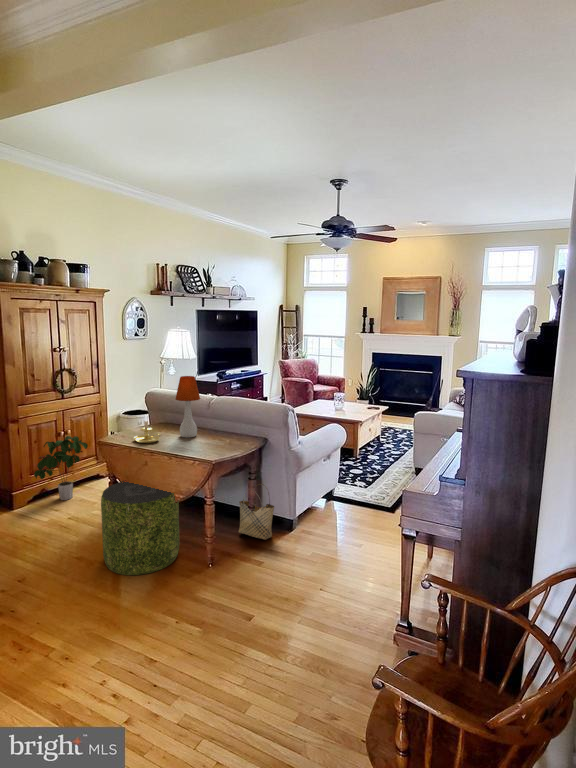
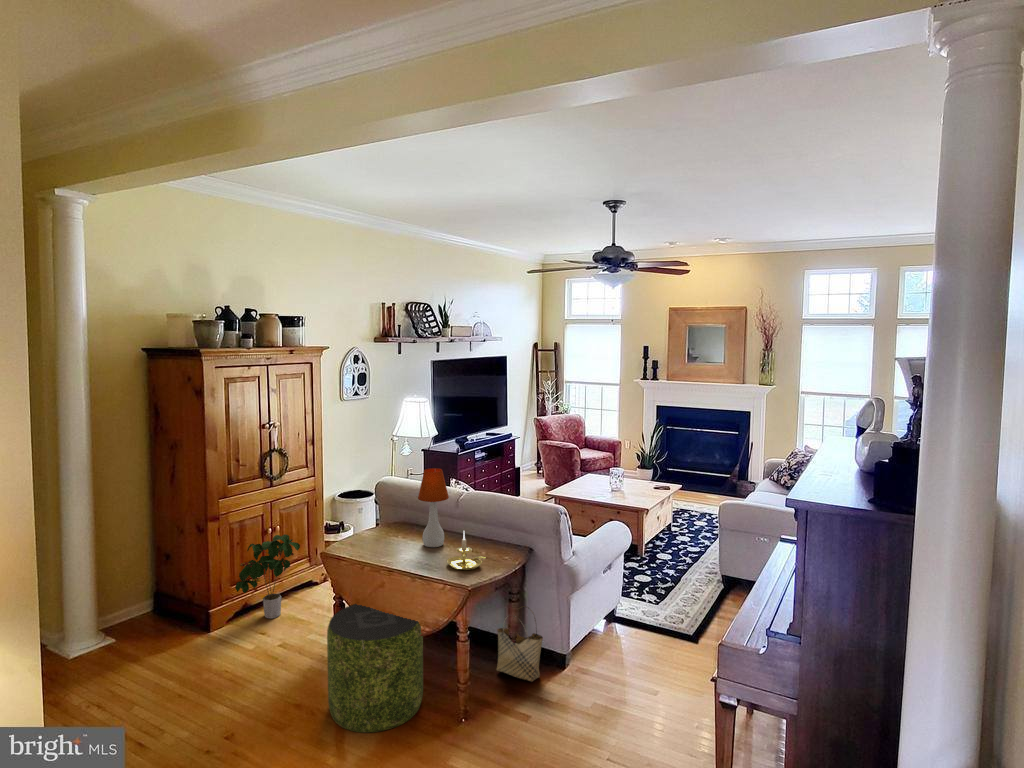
candle holder: present [134,416,160,443] -> present [447,532,485,570]

